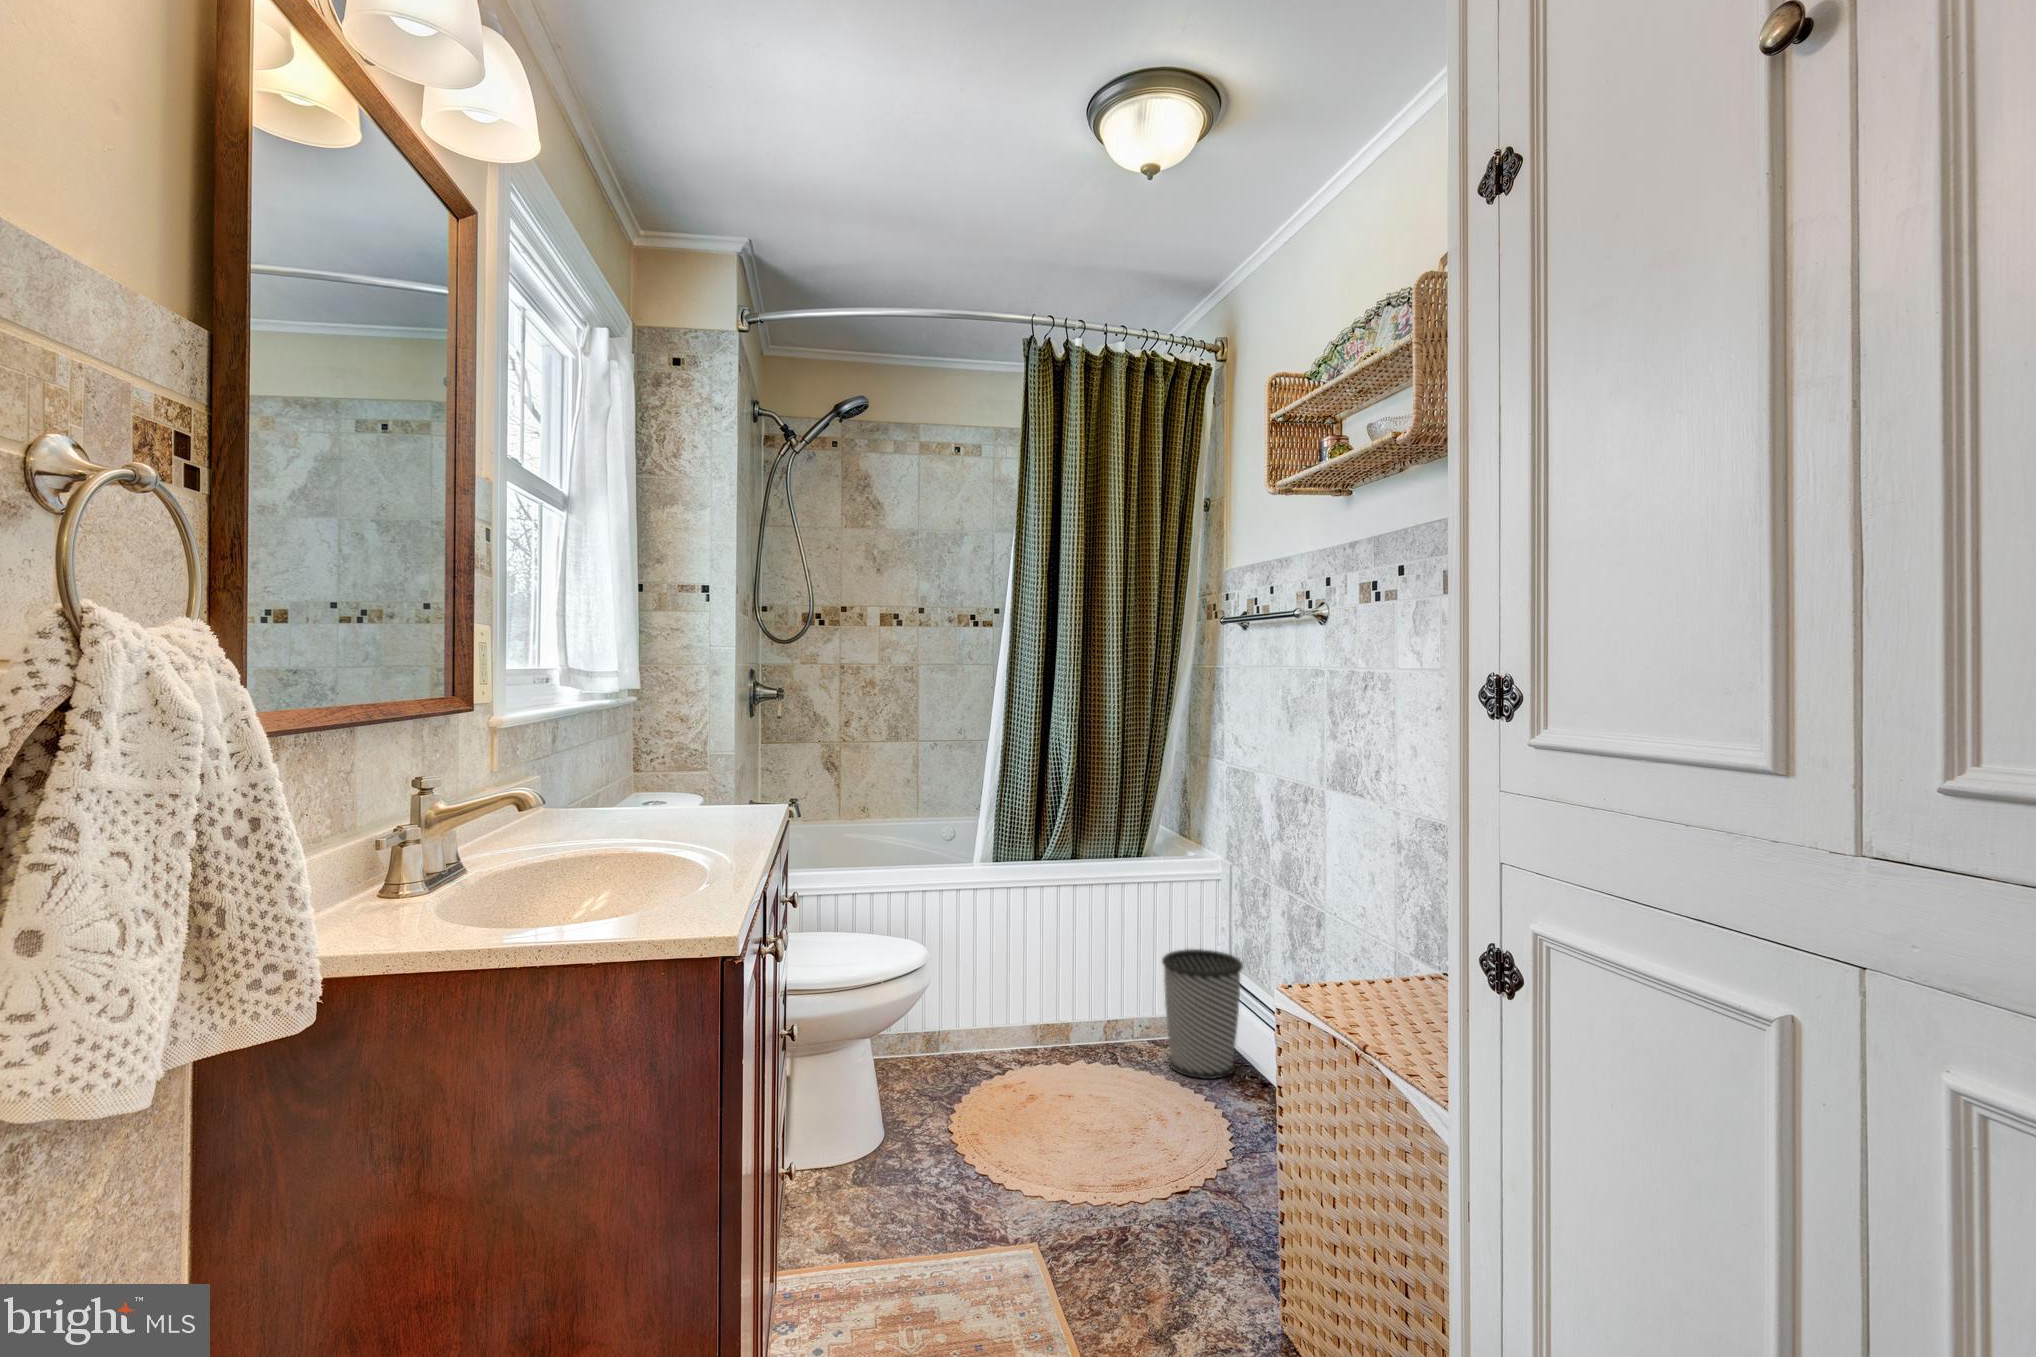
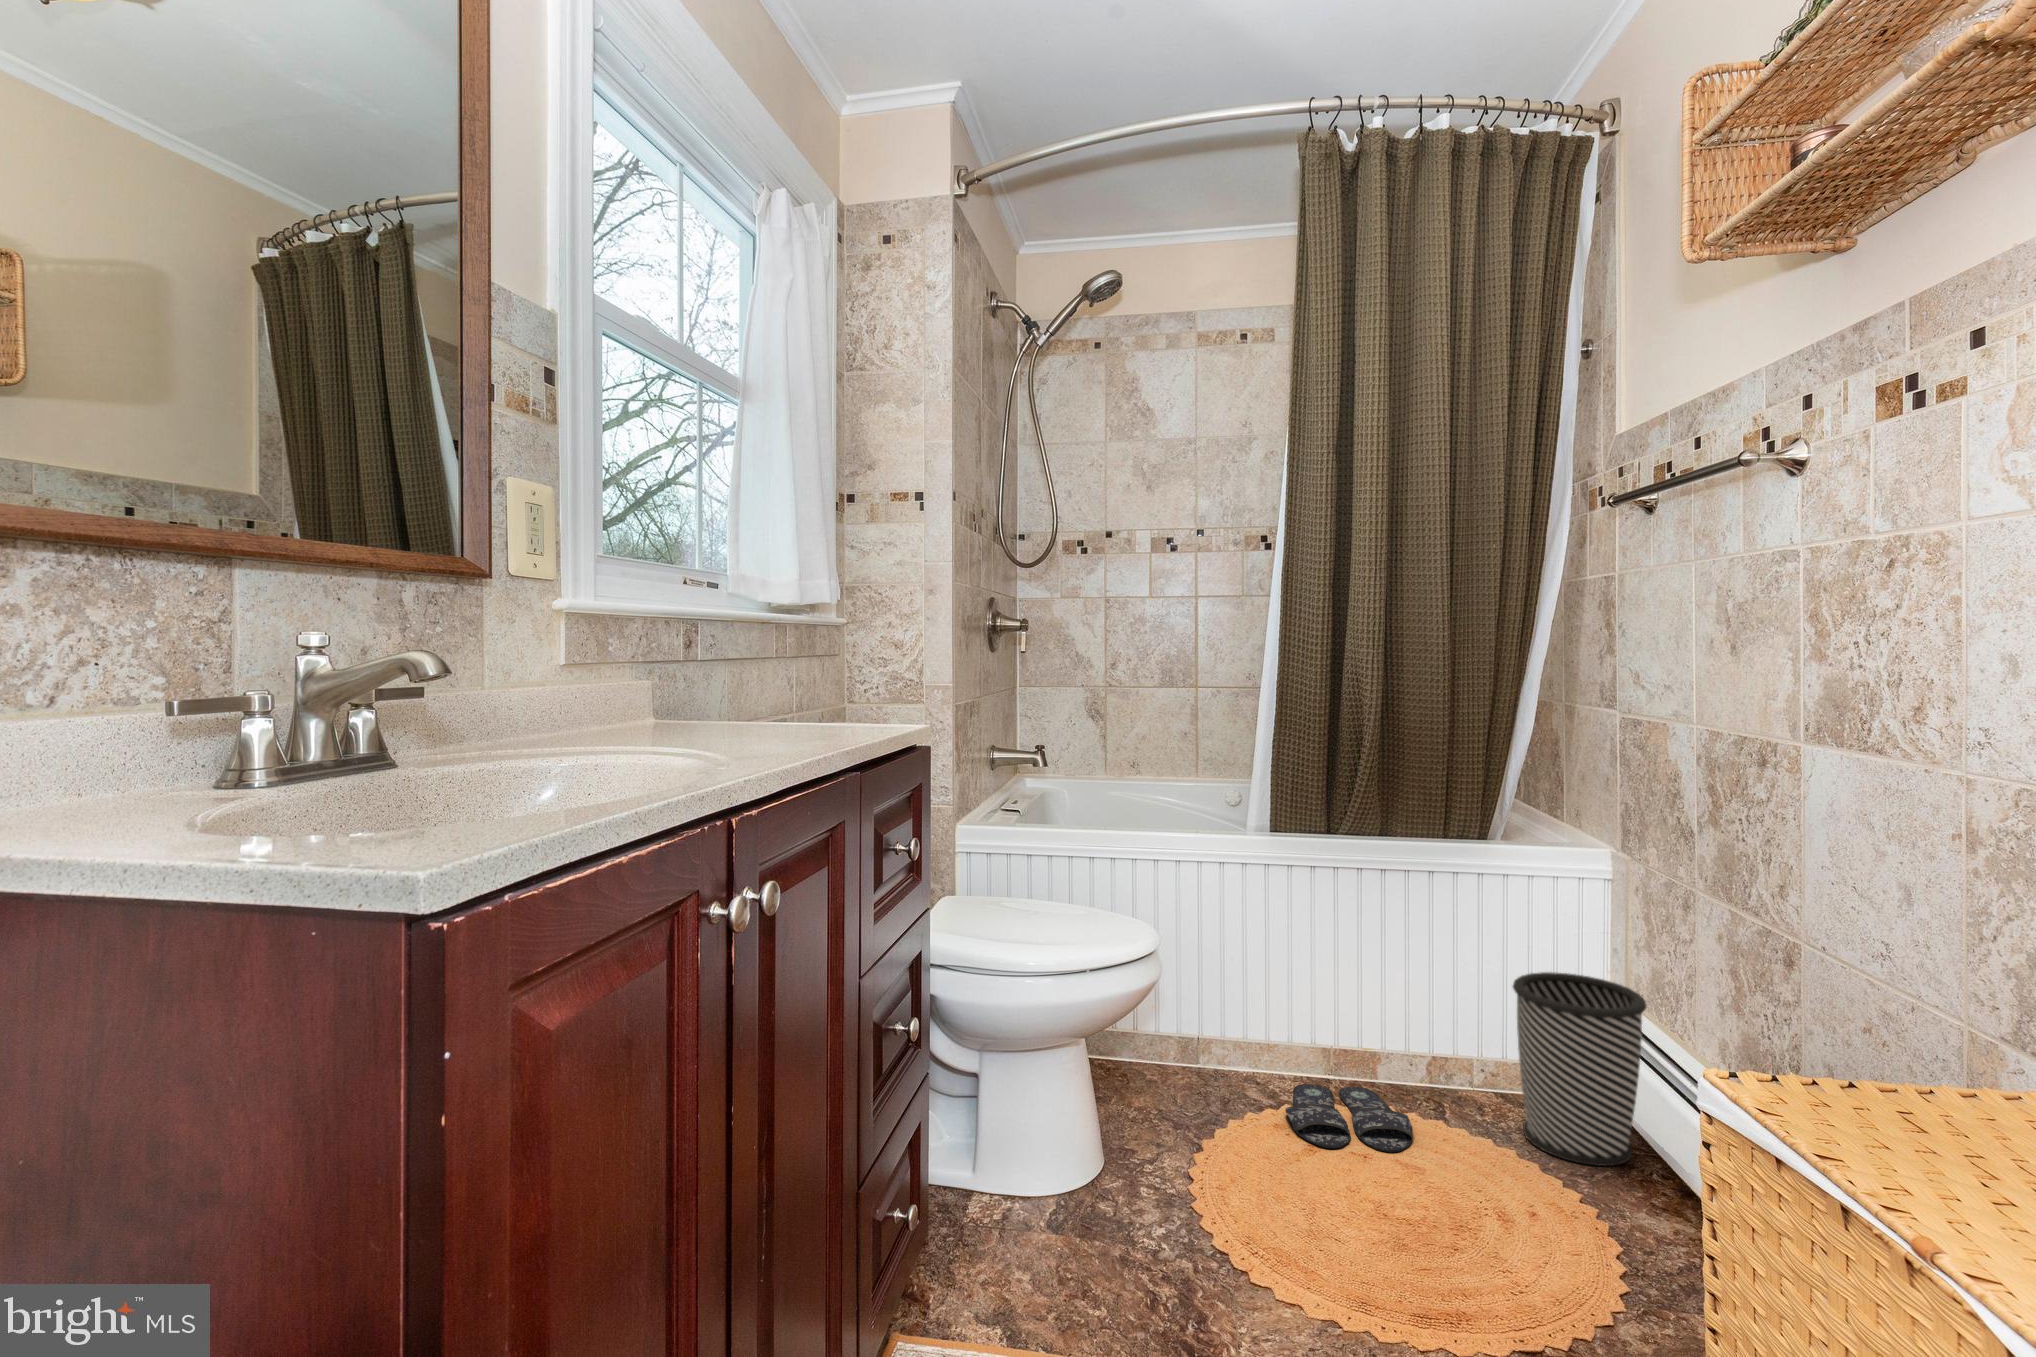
slippers: none [1010,1049,1099,1095] -> present [1285,1084,1413,1152]

